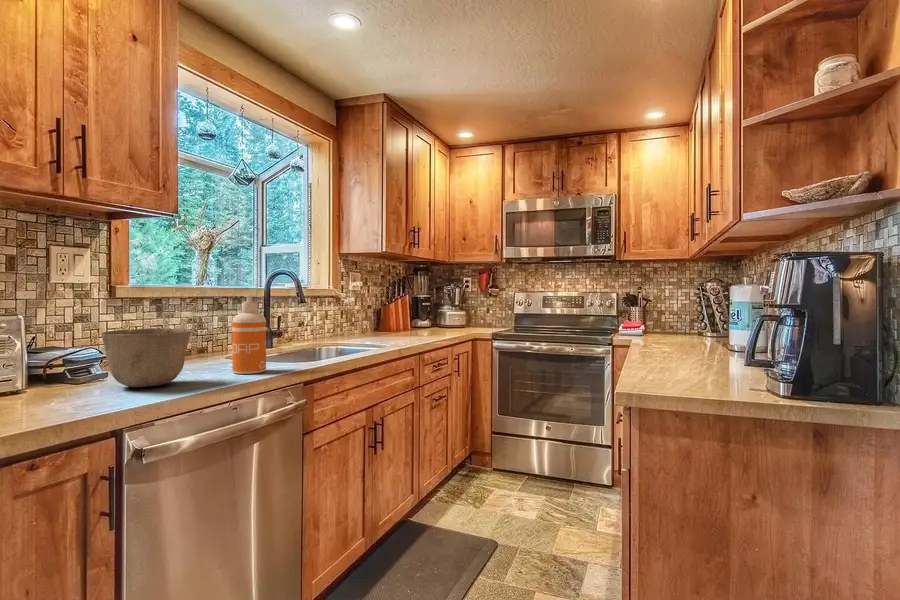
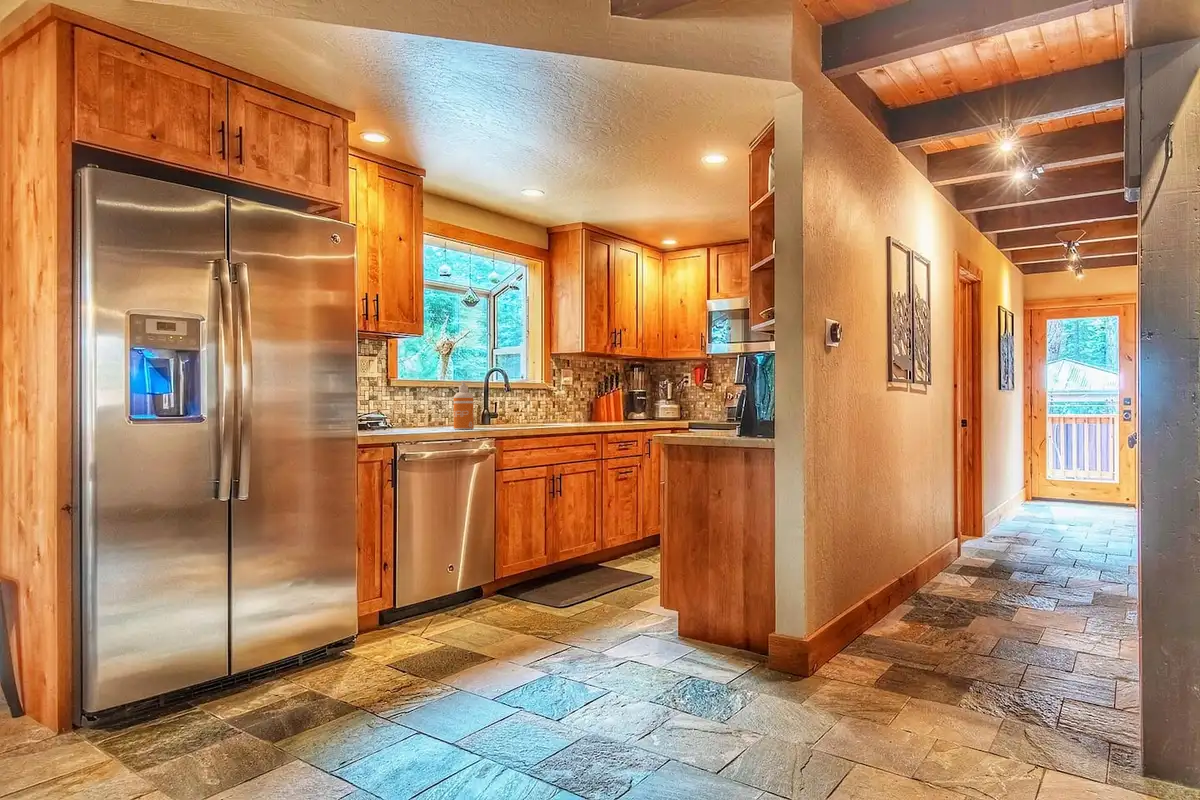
ceramic bowl: present [101,328,192,388] -> none [385,400,430,430]

